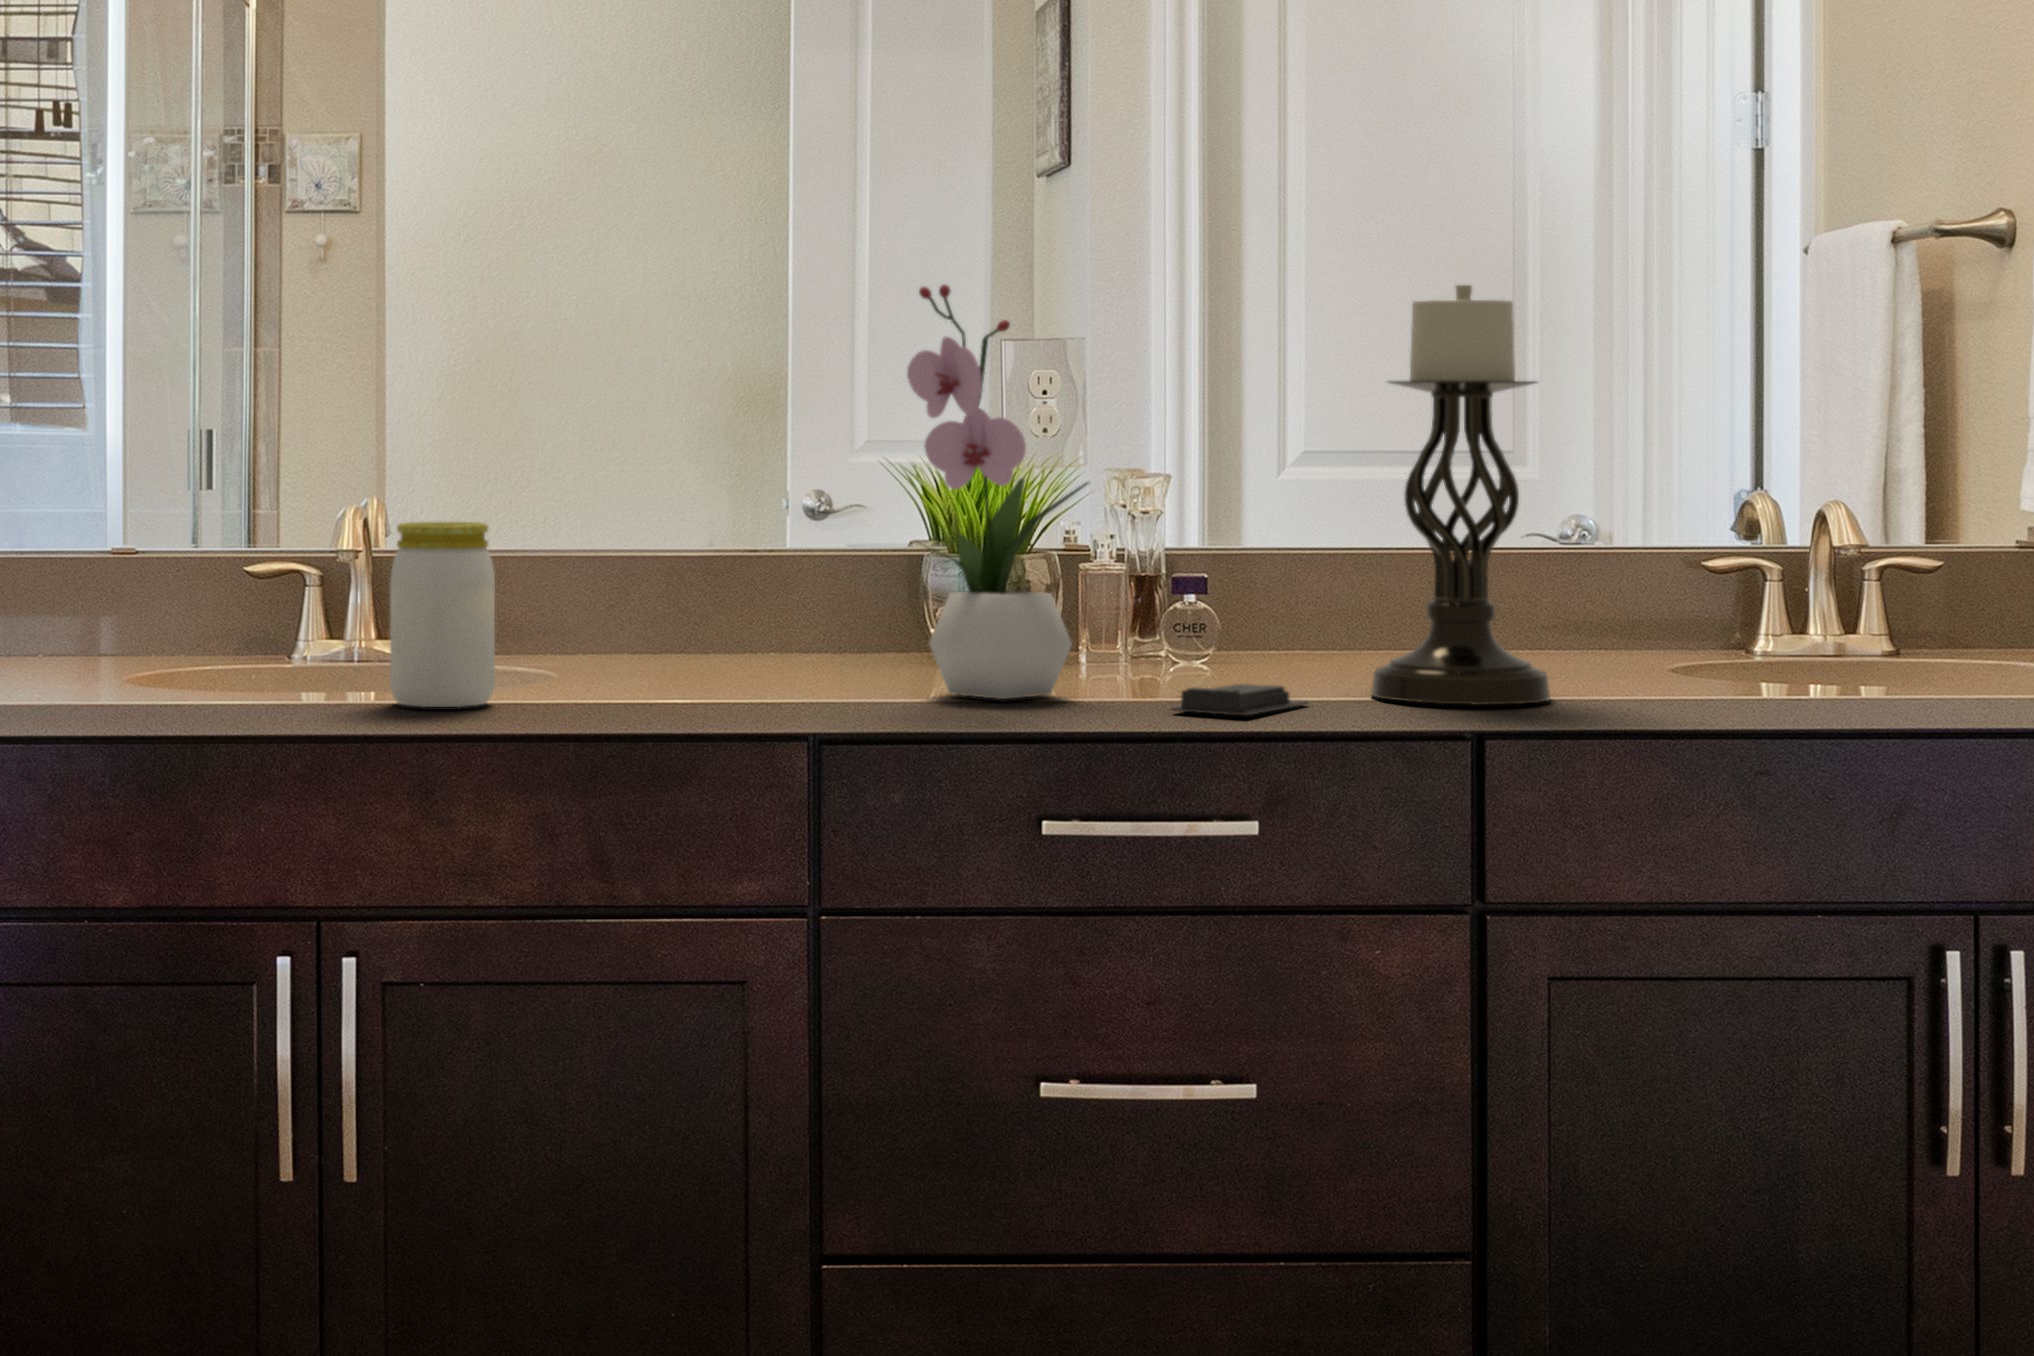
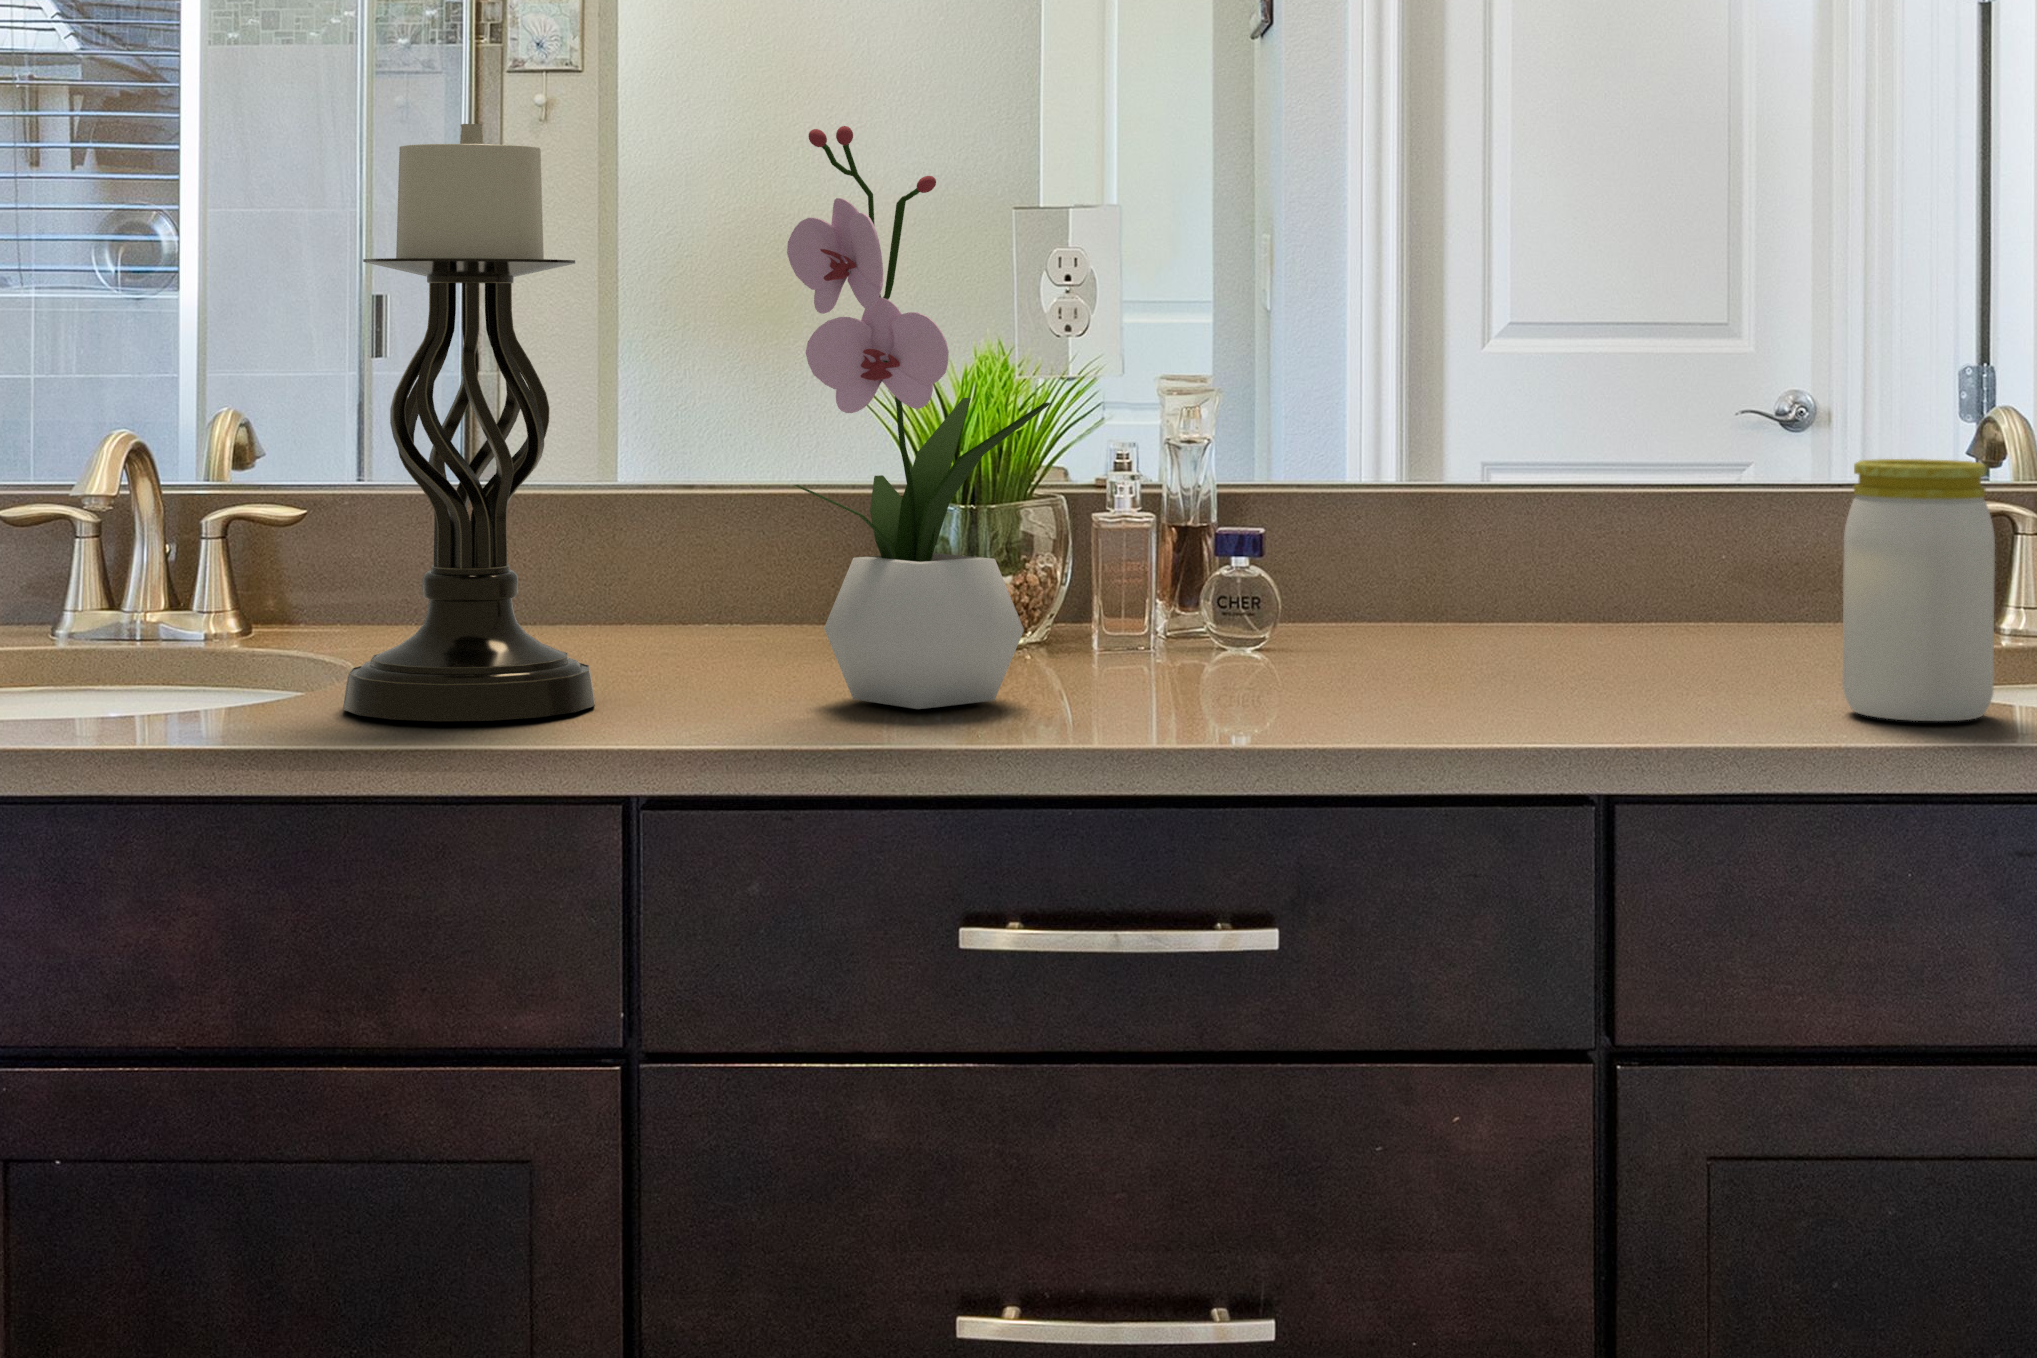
candle holder: present [1371,285,1550,704] -> present [343,124,595,721]
jar: present [390,522,495,707] -> present [1843,459,1995,721]
soap bar: present [1172,684,1308,716] -> none [1139,688,1348,742]

